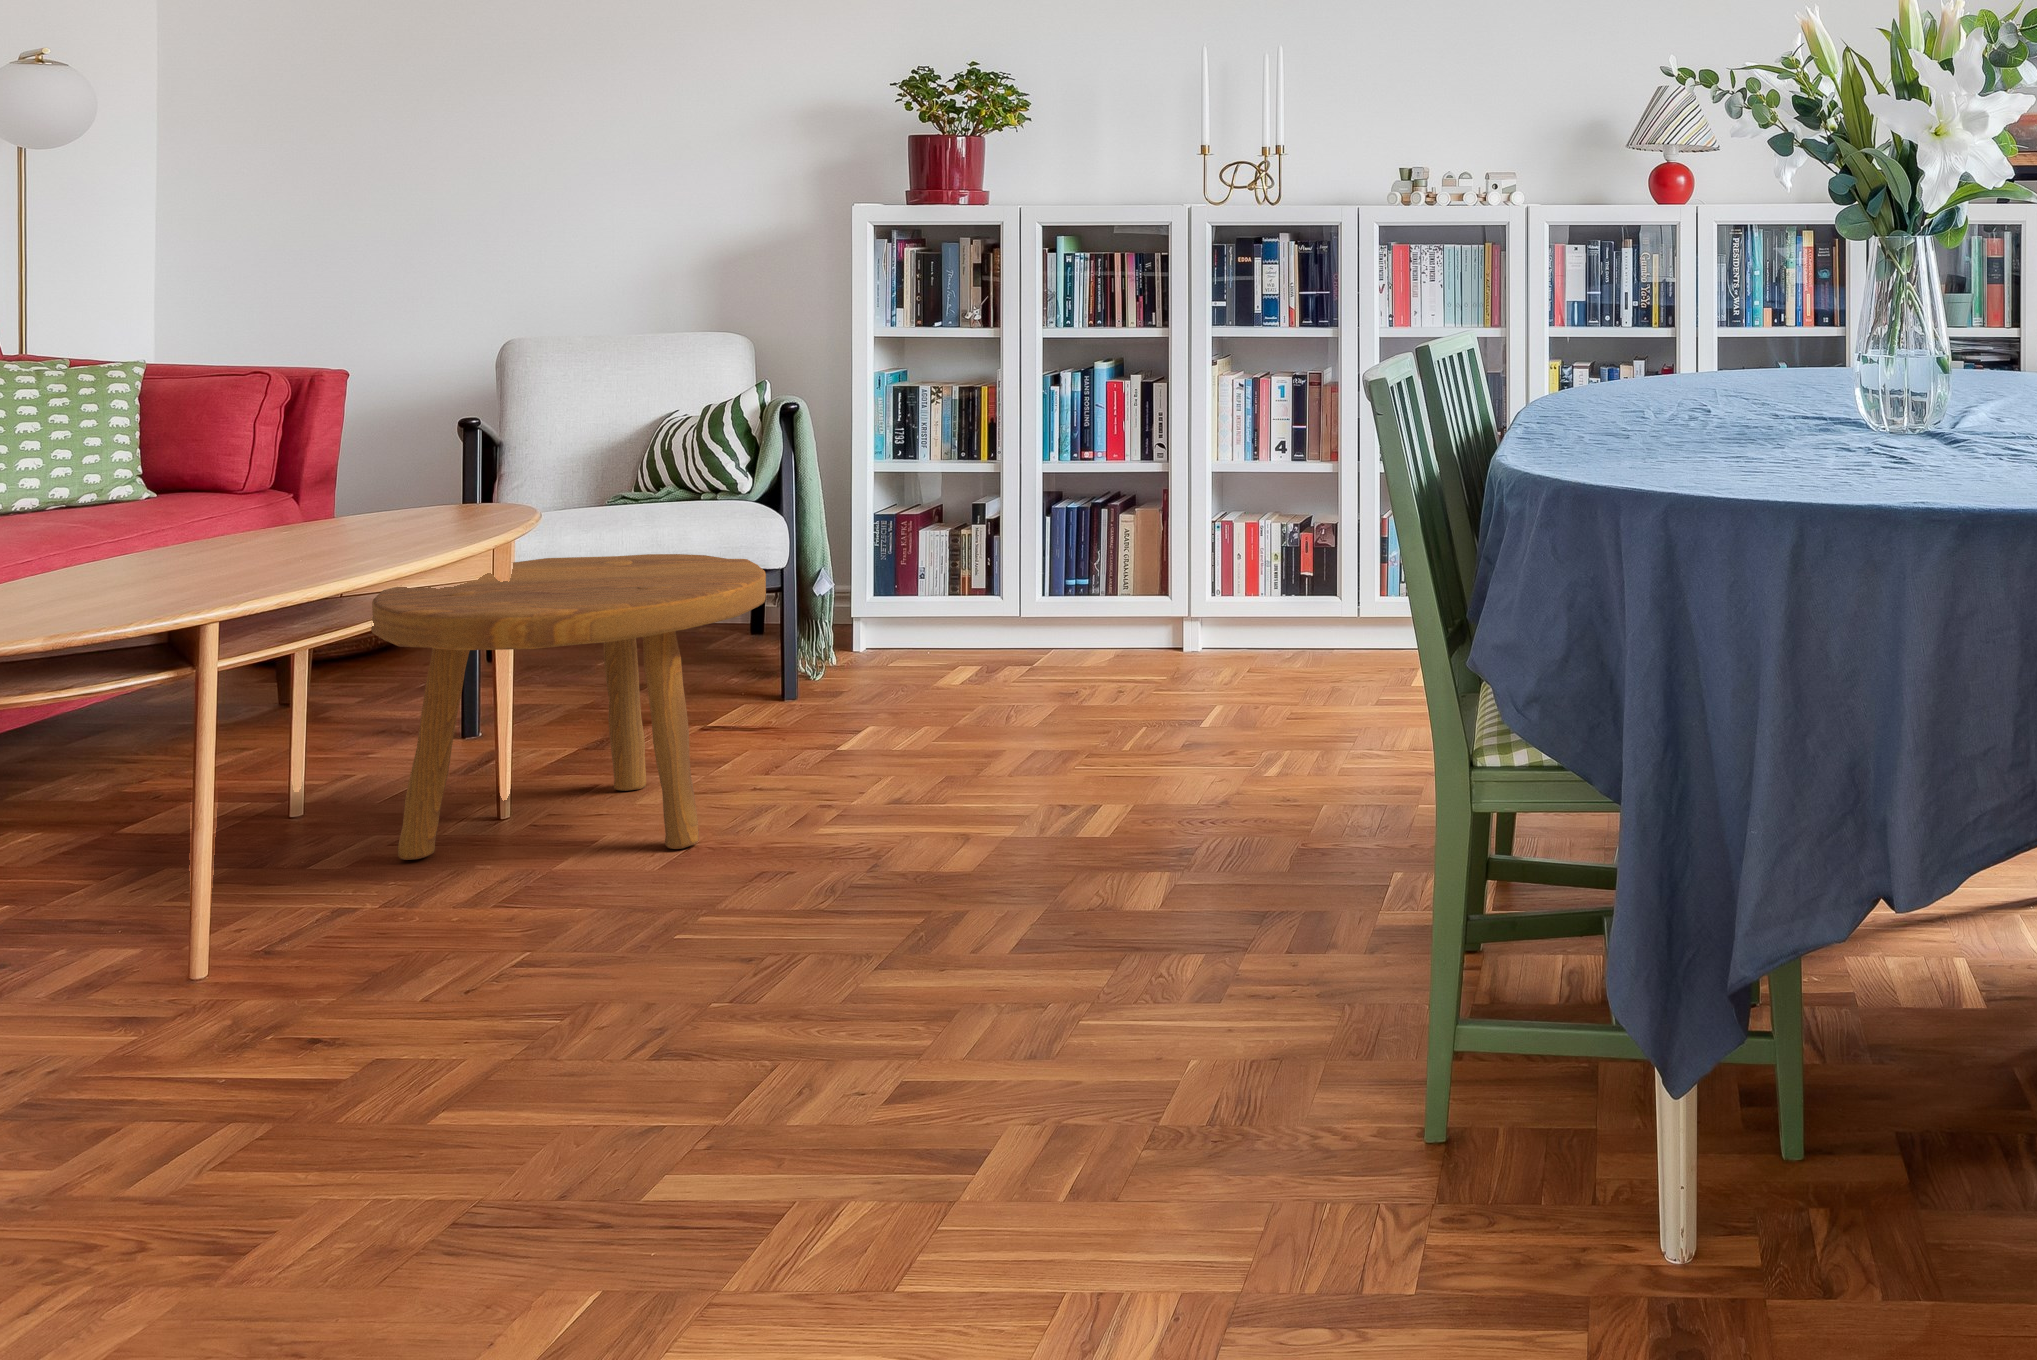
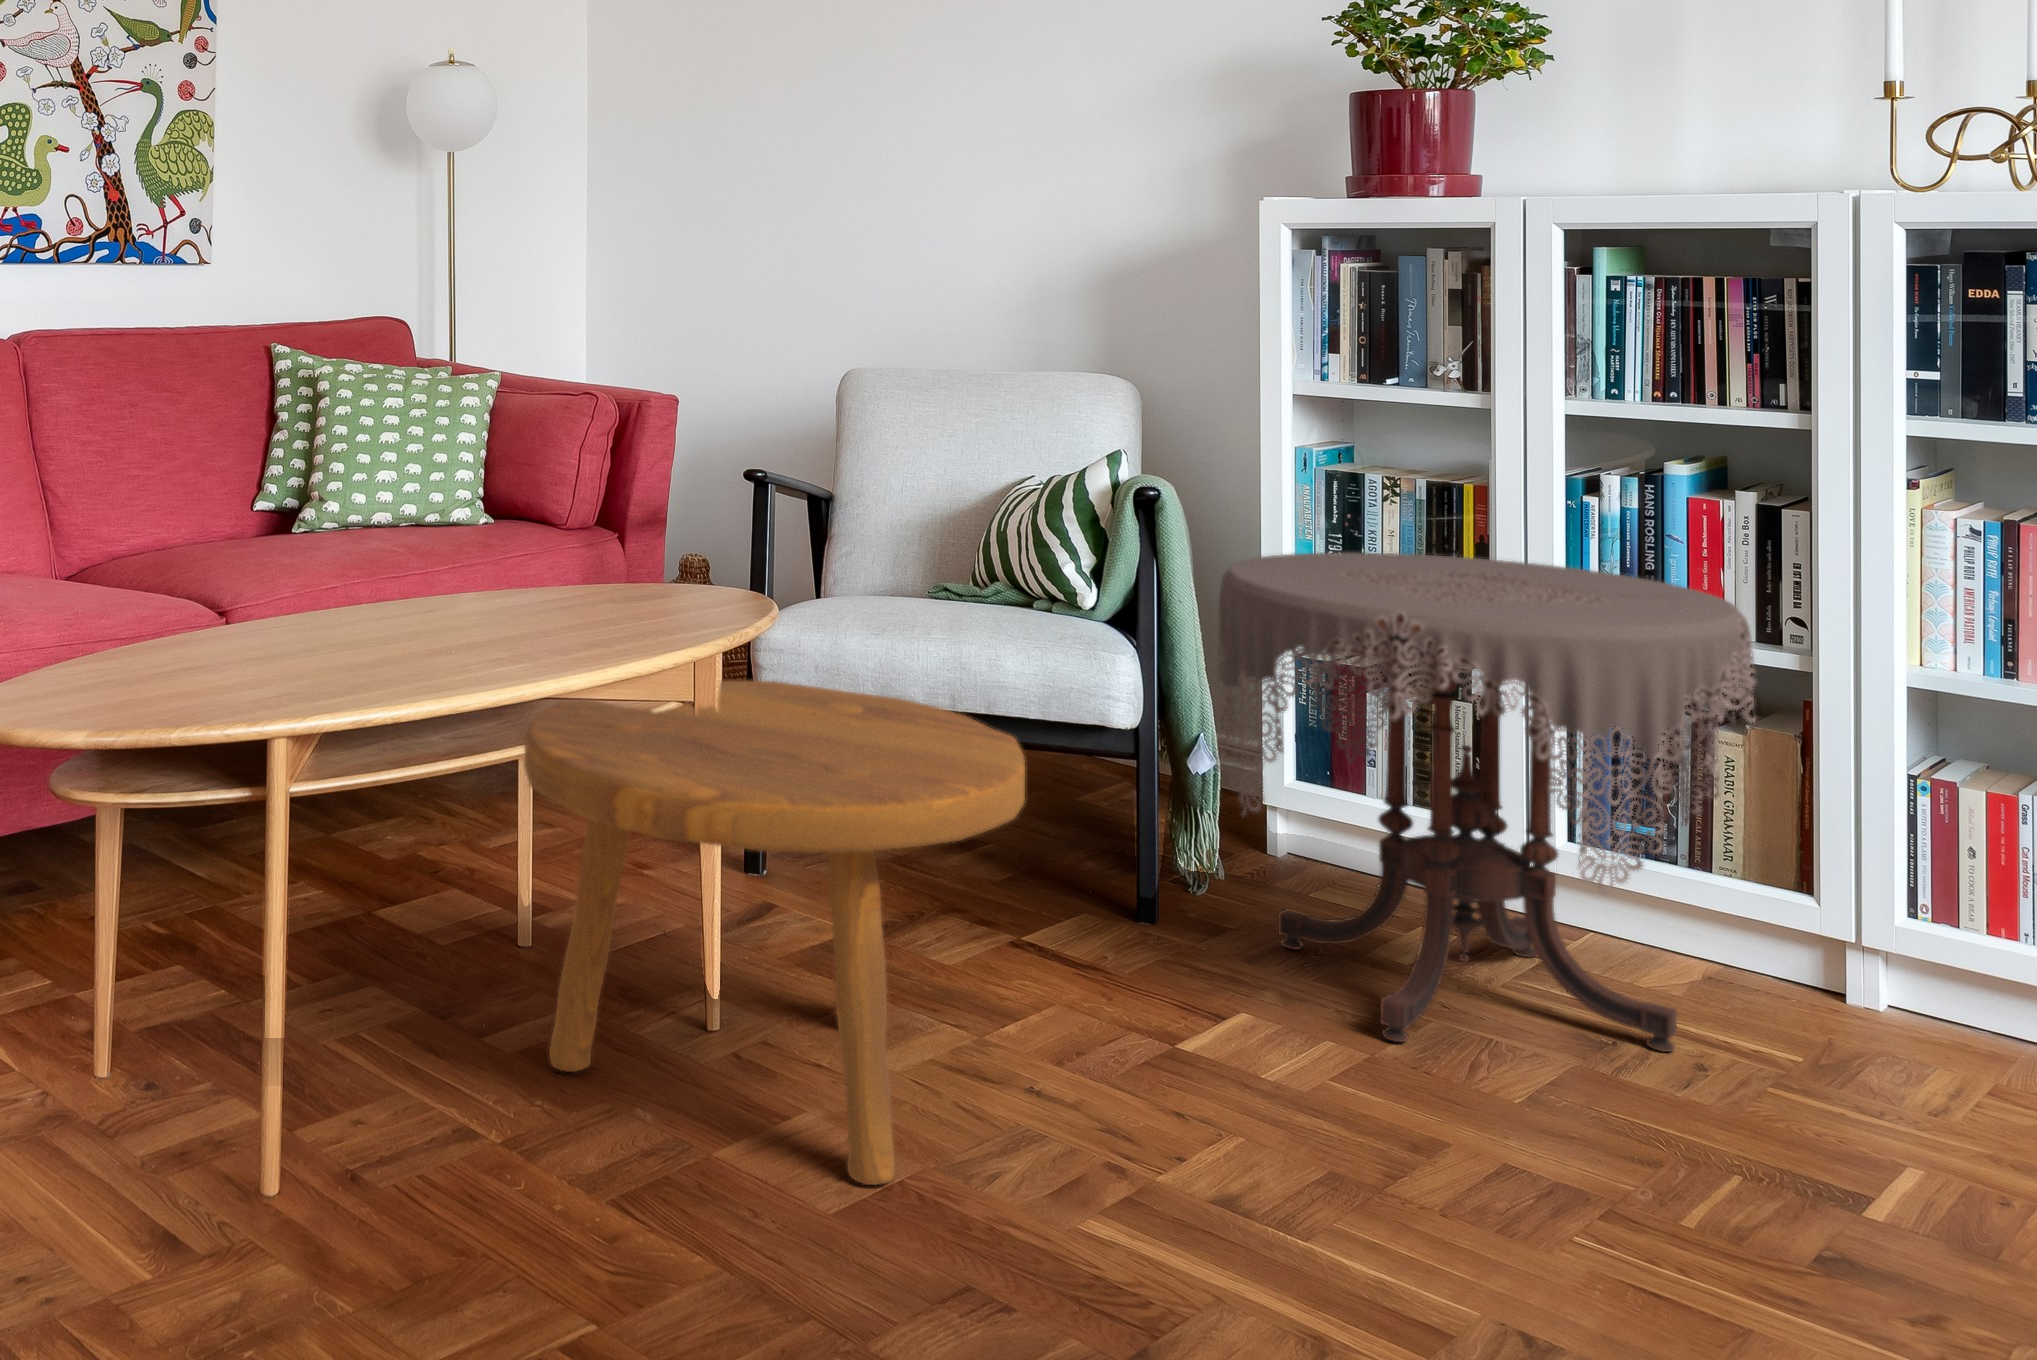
side table: none [848,430,1148,717] -> present [1216,552,1756,1052]

